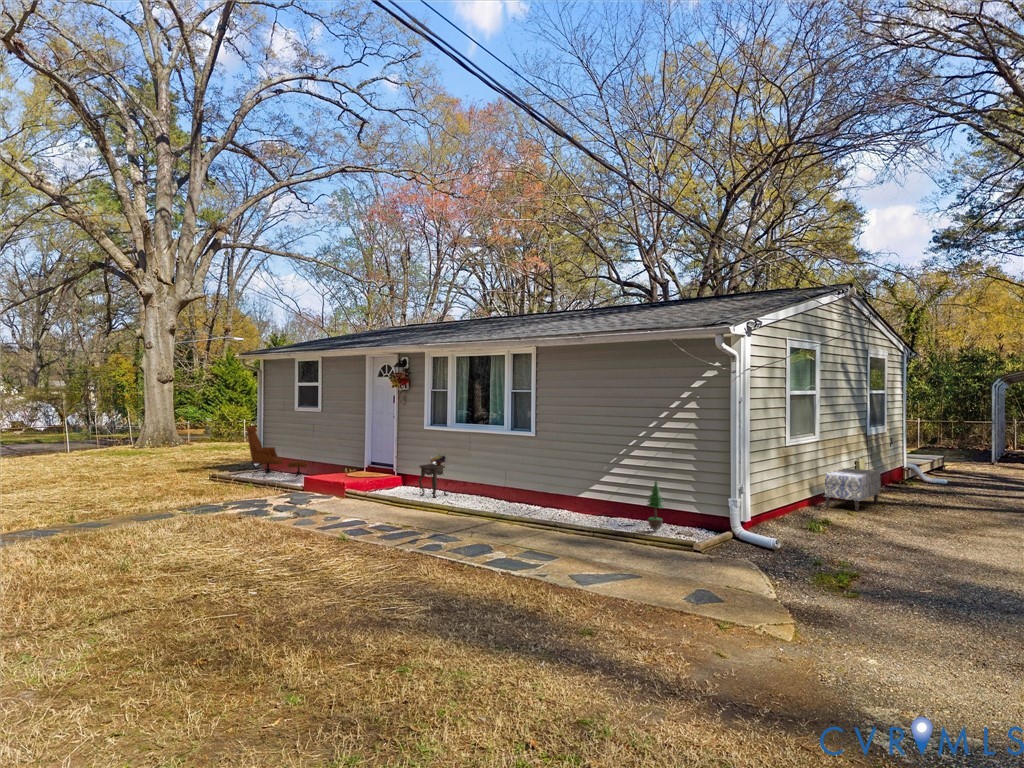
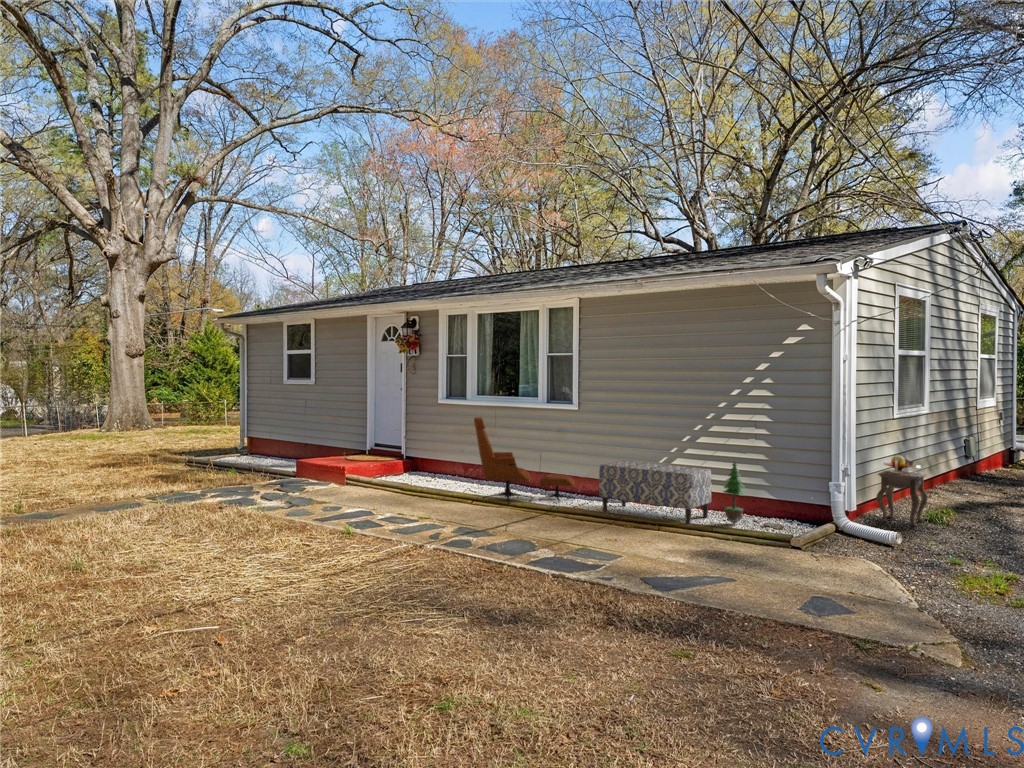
lounge chair: present [246,426,308,476] -> present [474,417,575,504]
side table: present [418,455,448,498] -> present [876,454,928,526]
bench: present [824,468,881,511] -> present [599,461,712,524]

